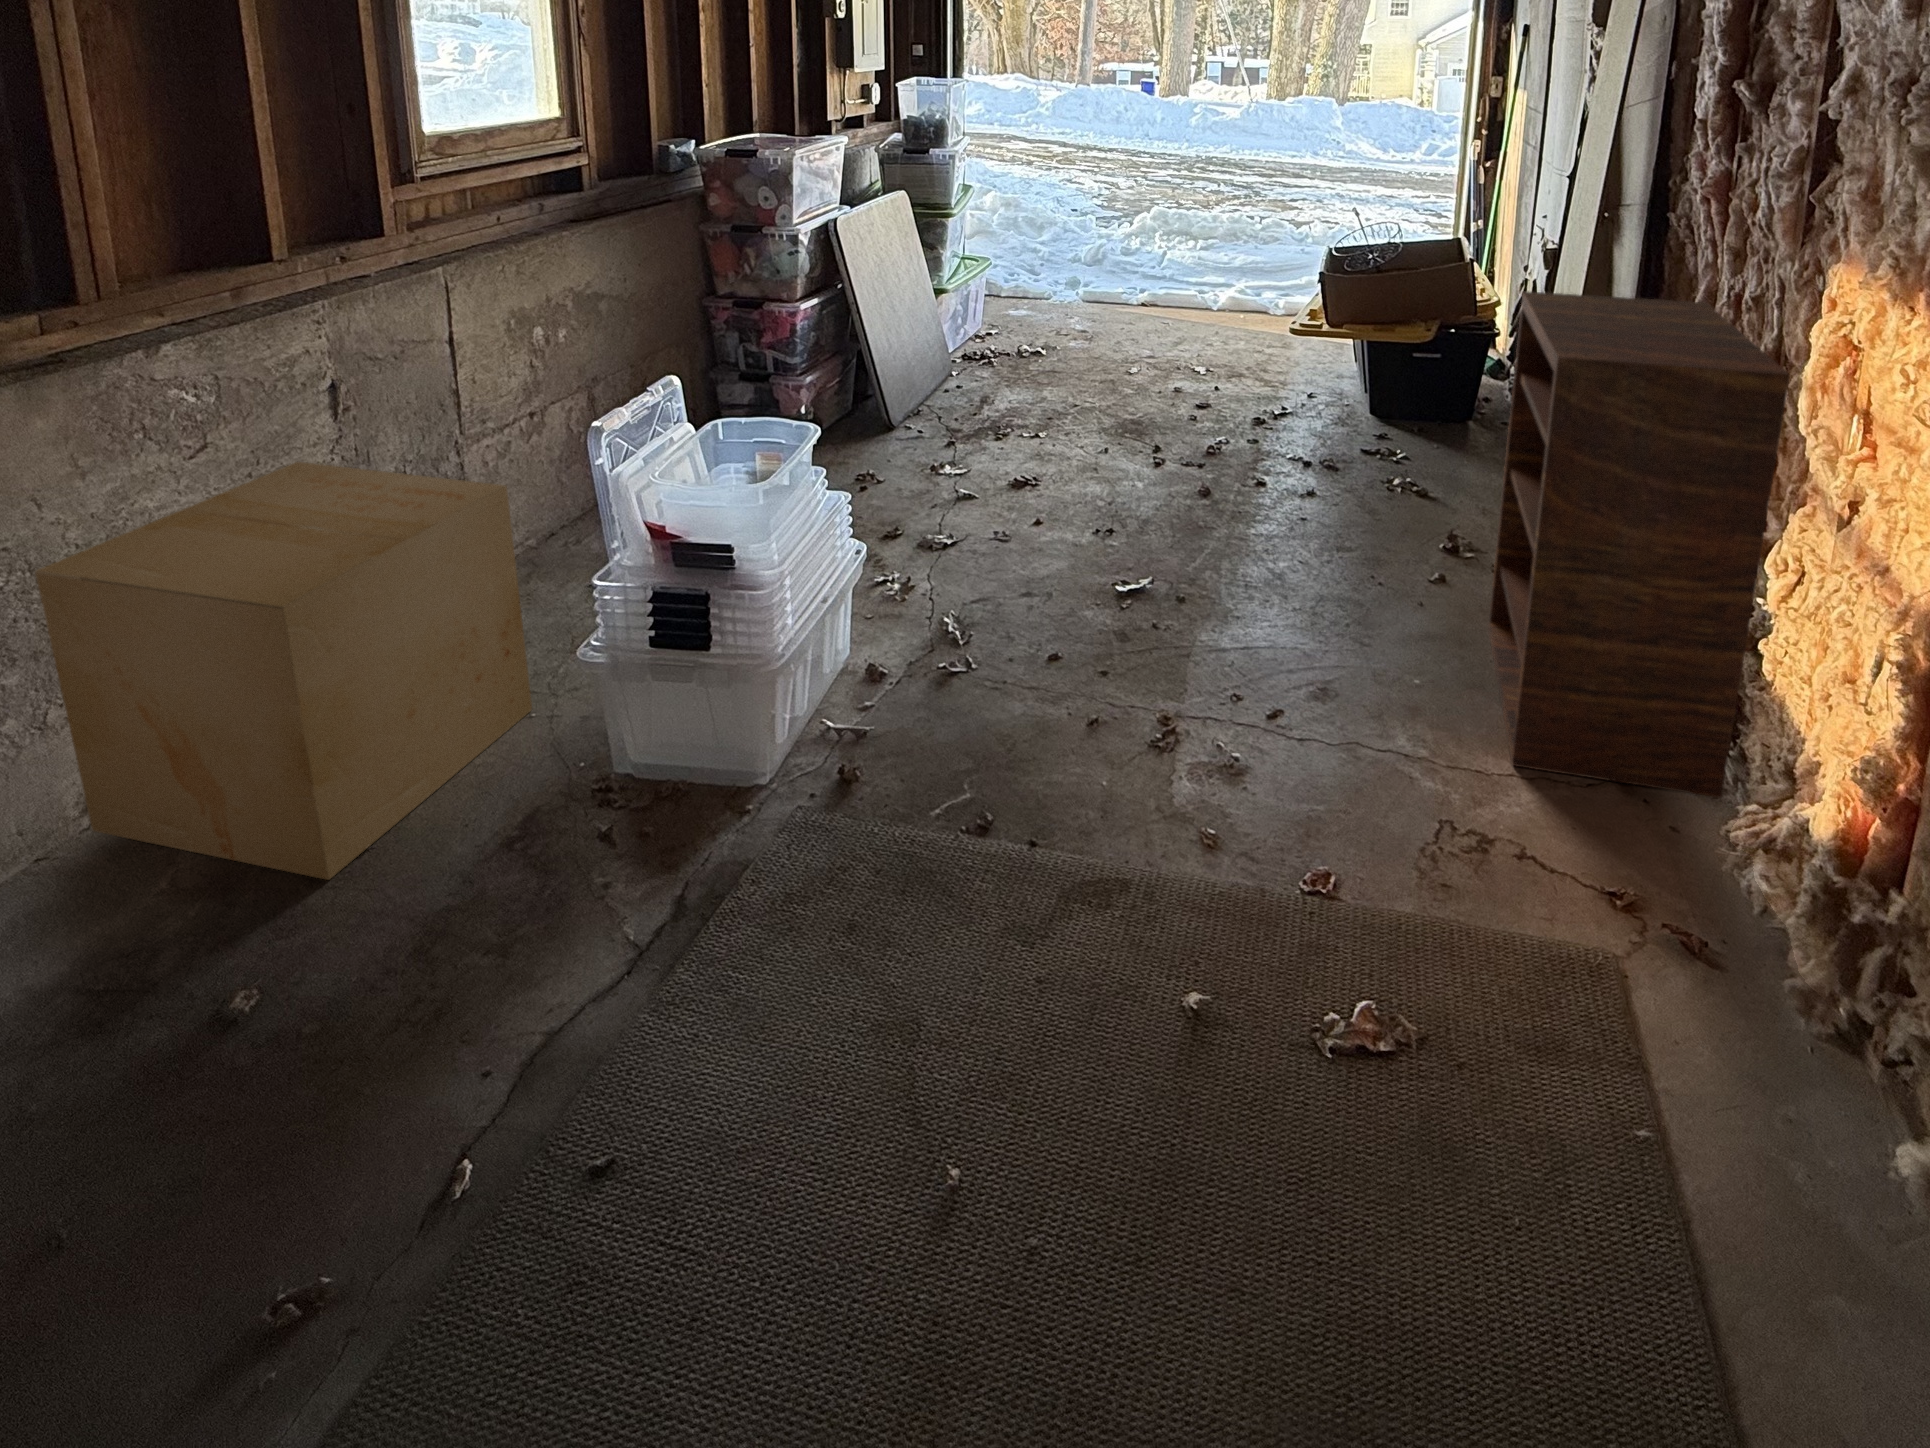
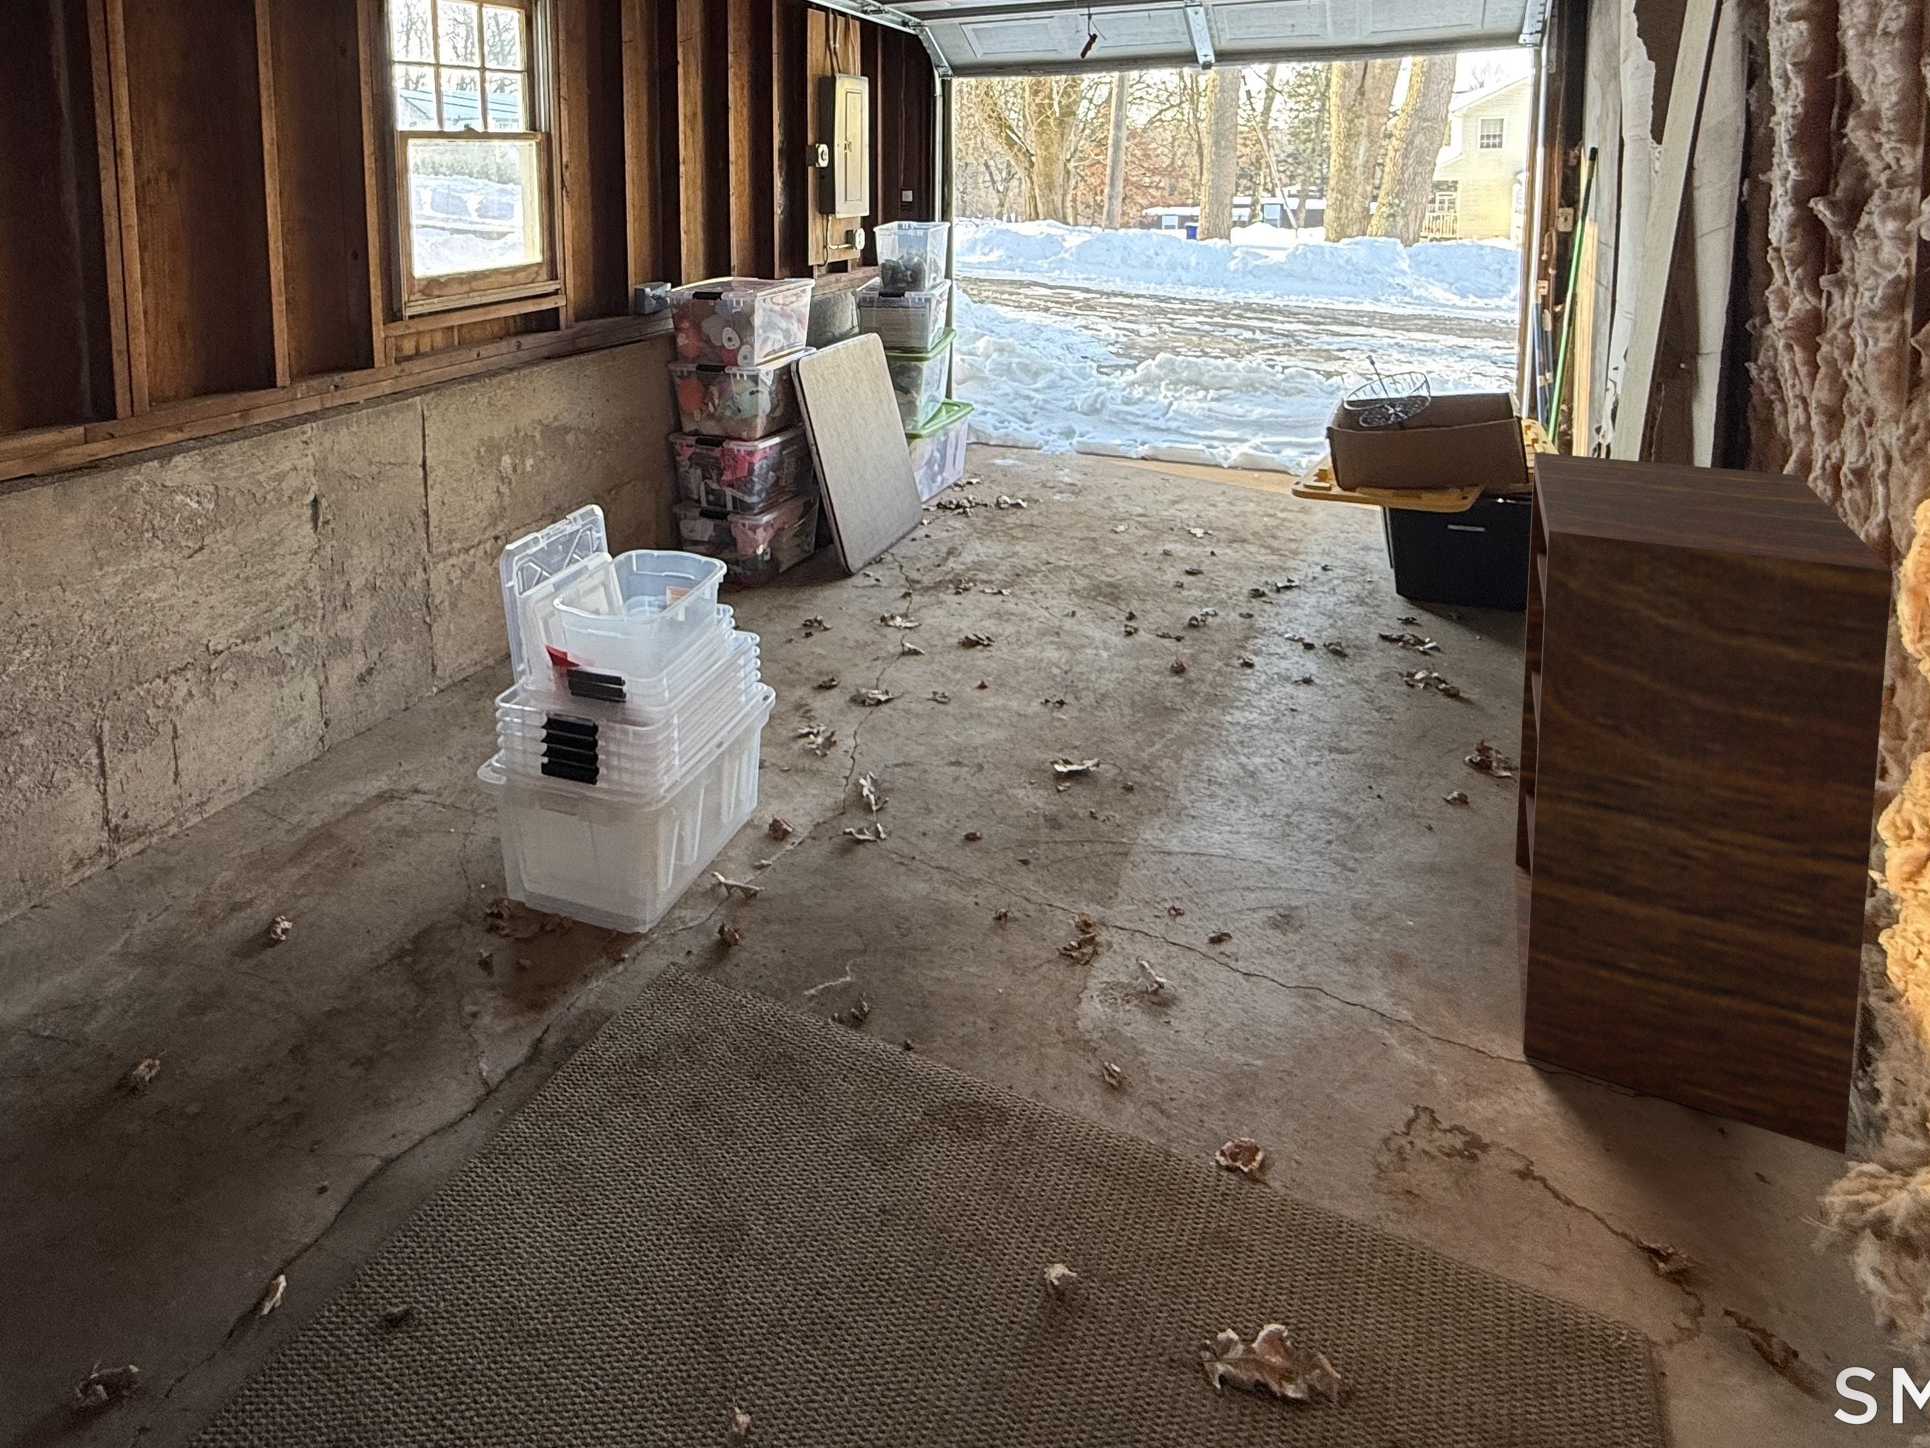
cardboard box: present [35,462,532,880] -> none [73,561,454,952]

